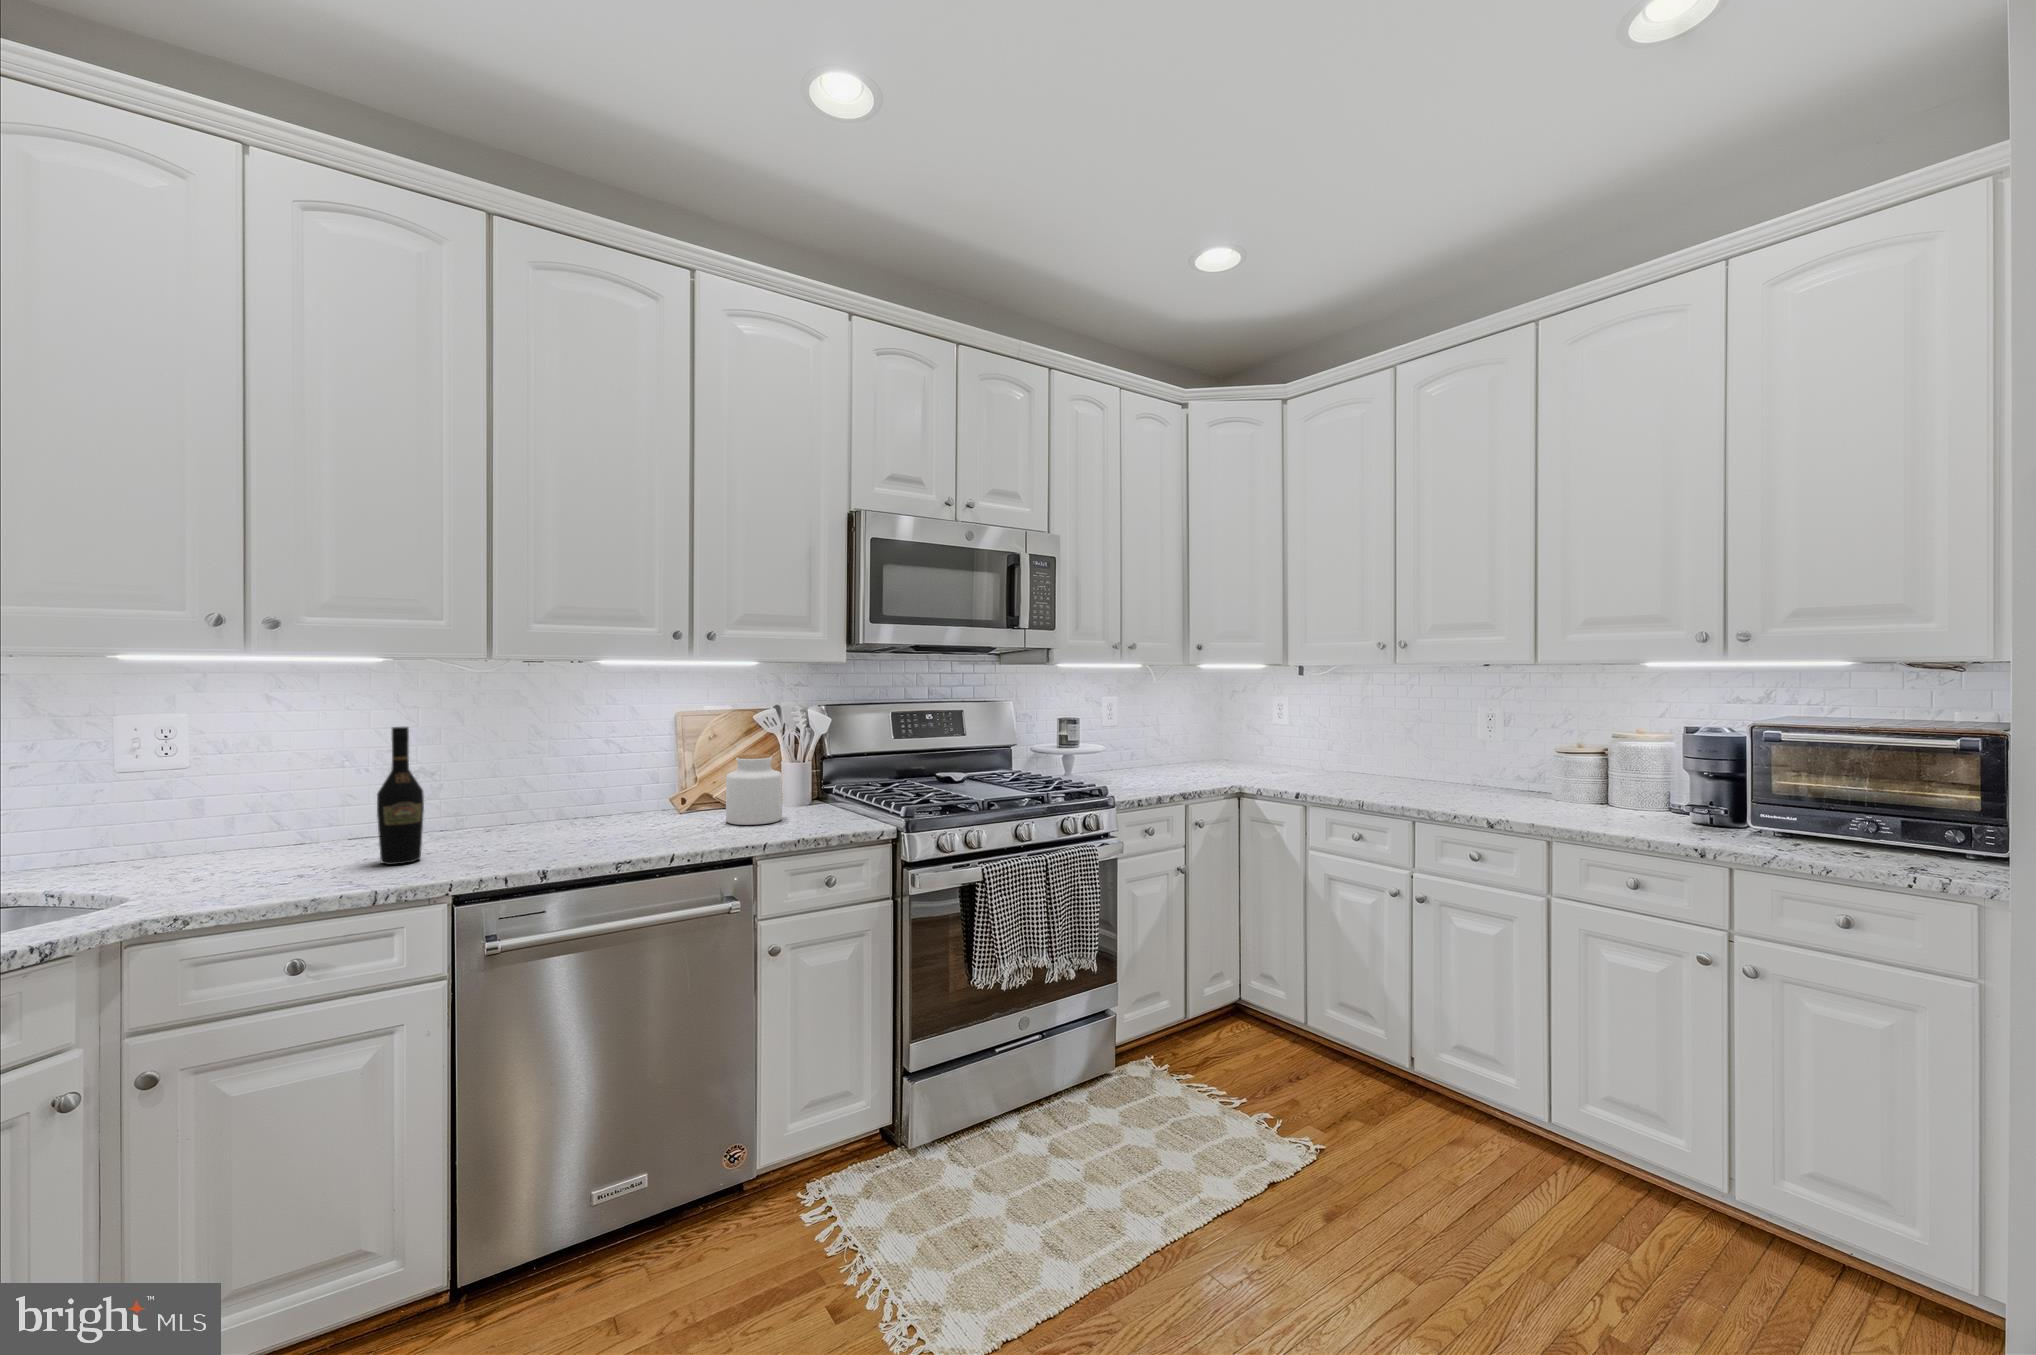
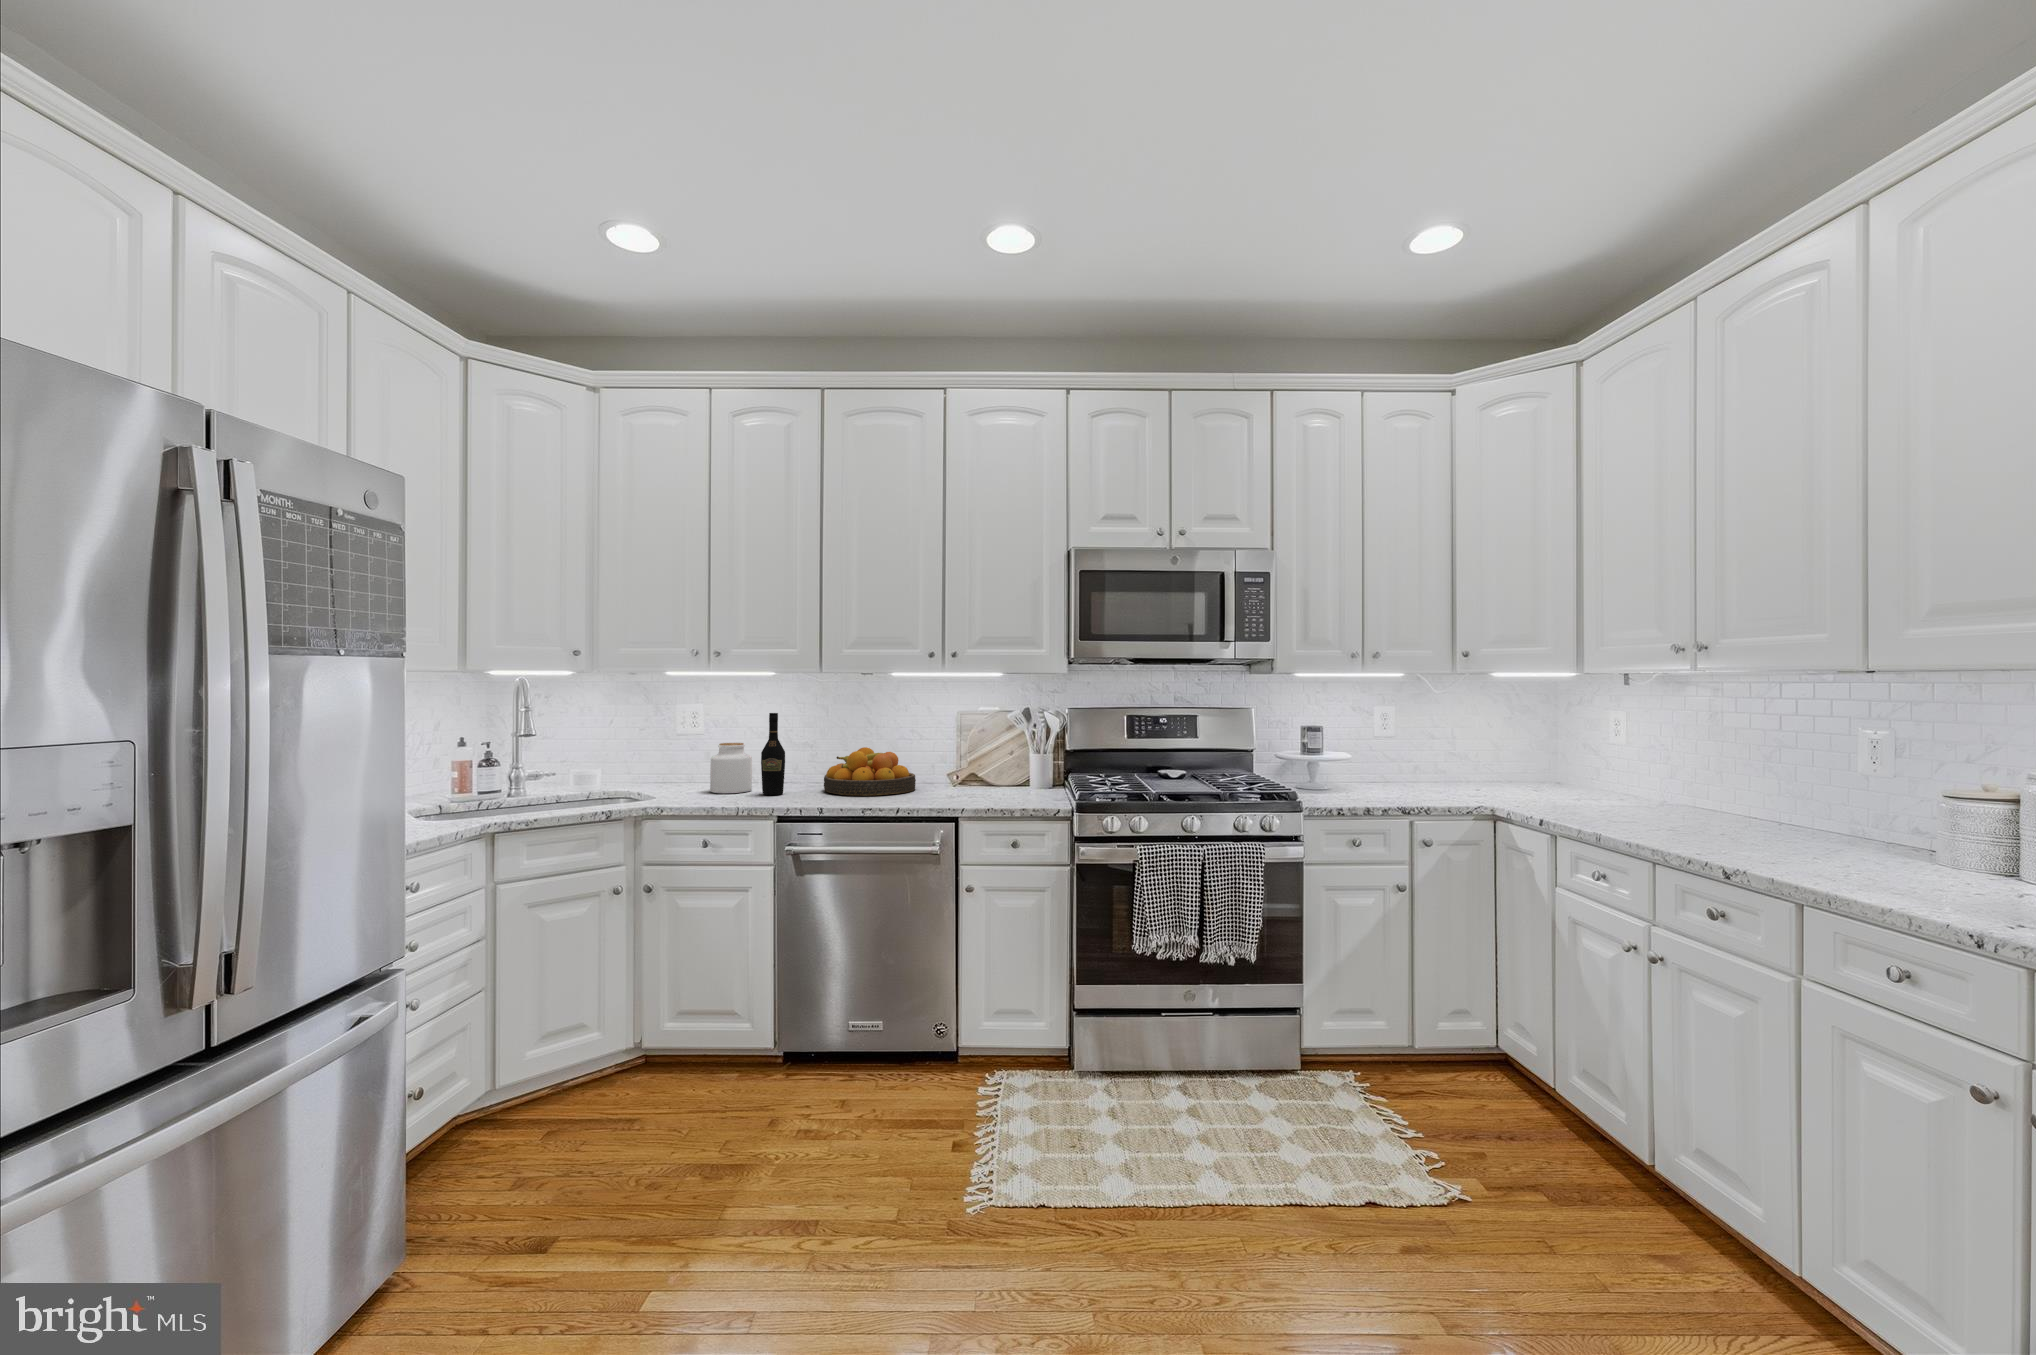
jar: present [726,754,782,825] -> present [710,743,752,793]
fruit bowl: none [482,772,635,848] -> present [824,747,916,796]

